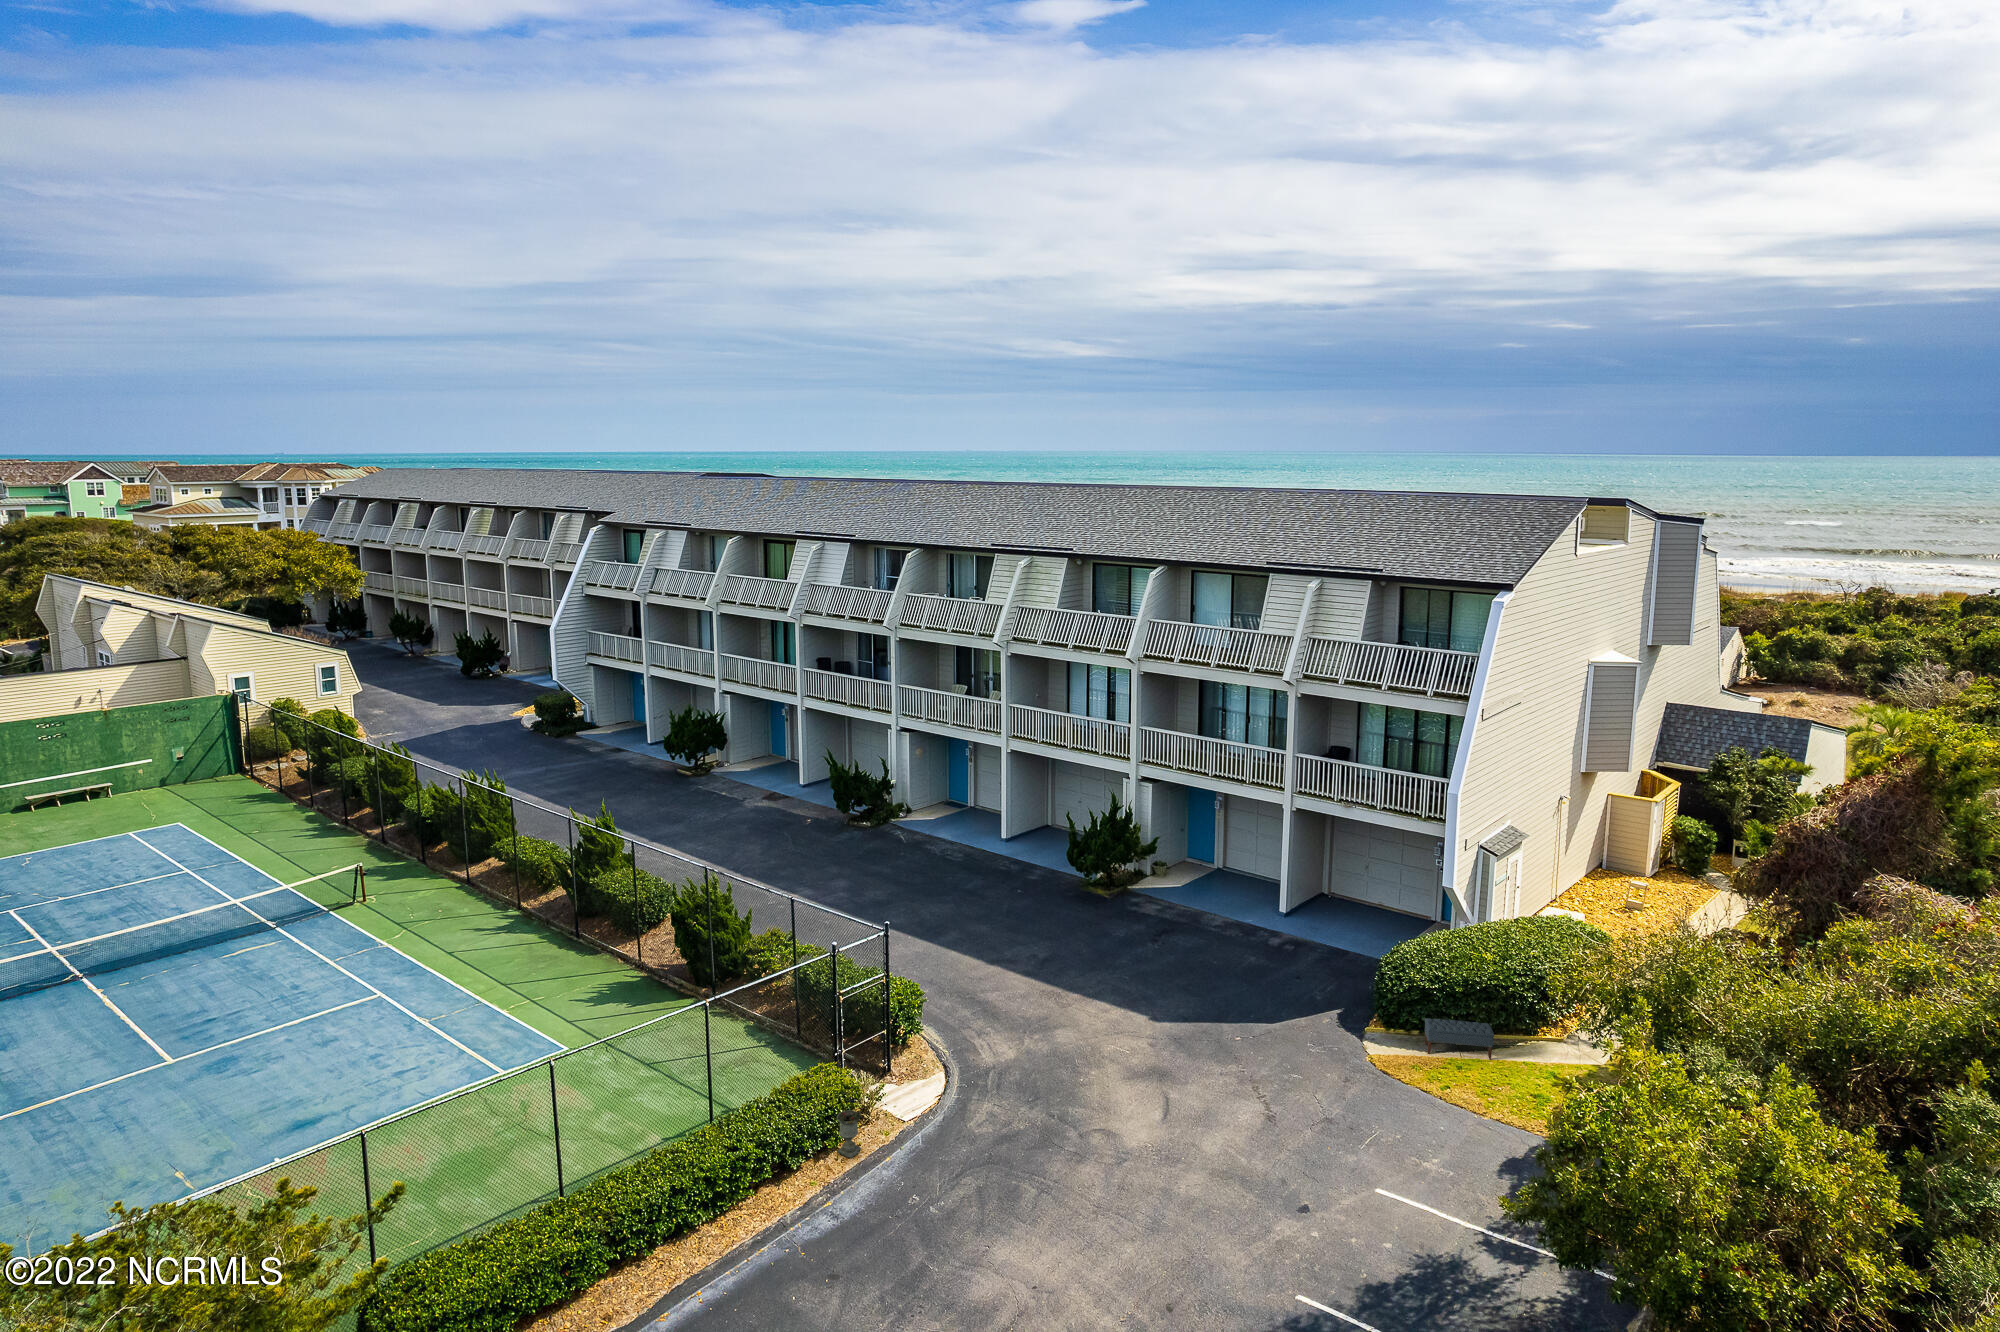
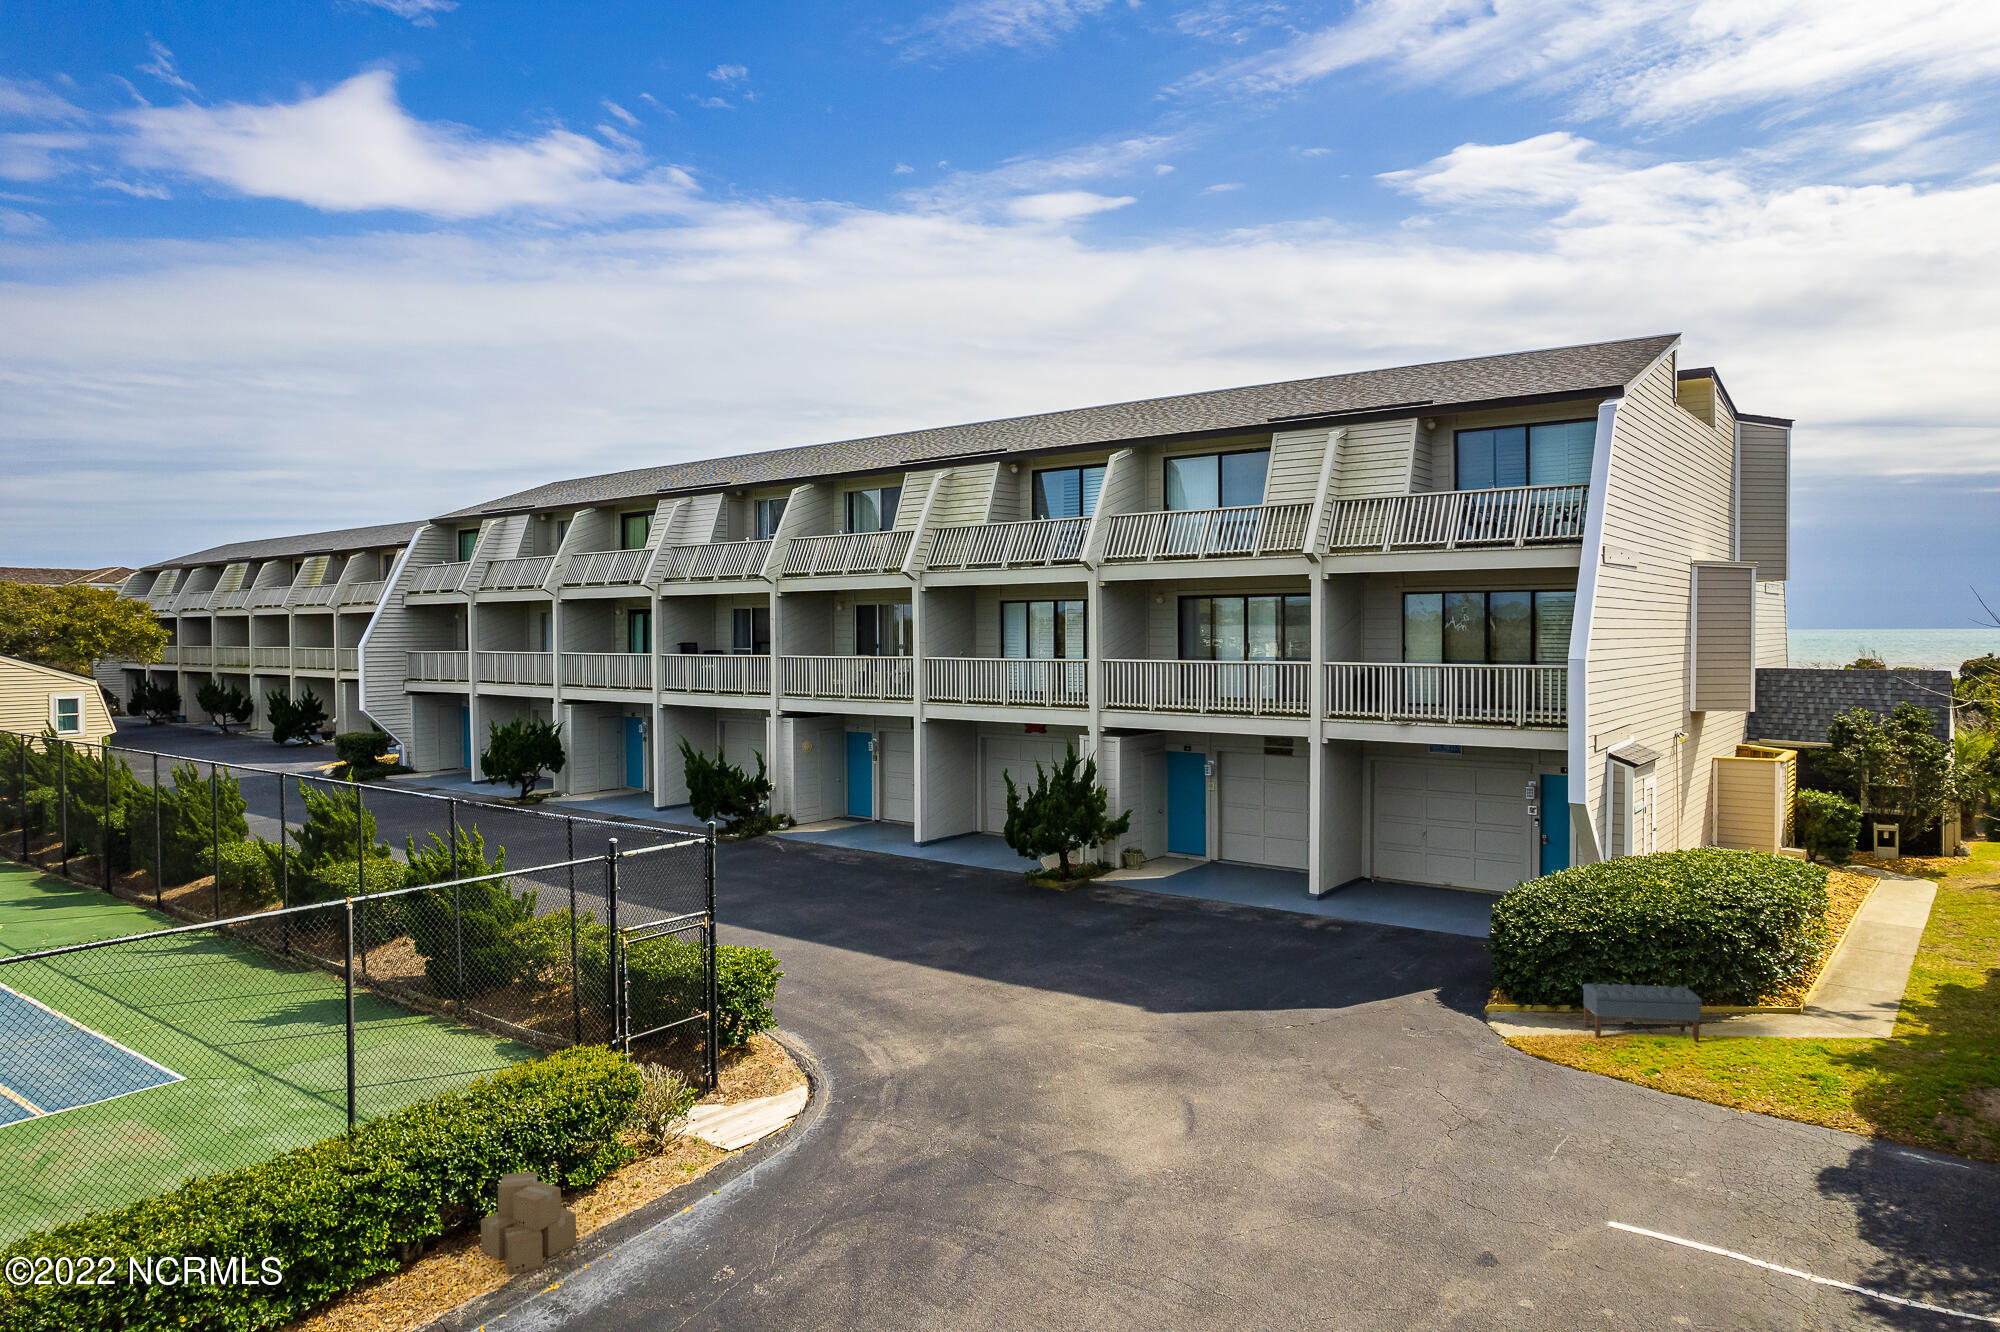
planter: present [837,1110,861,1158] -> none [589,1111,639,1204]
cardboard box: none [791,1145,837,1198] -> present [481,1172,576,1275]

